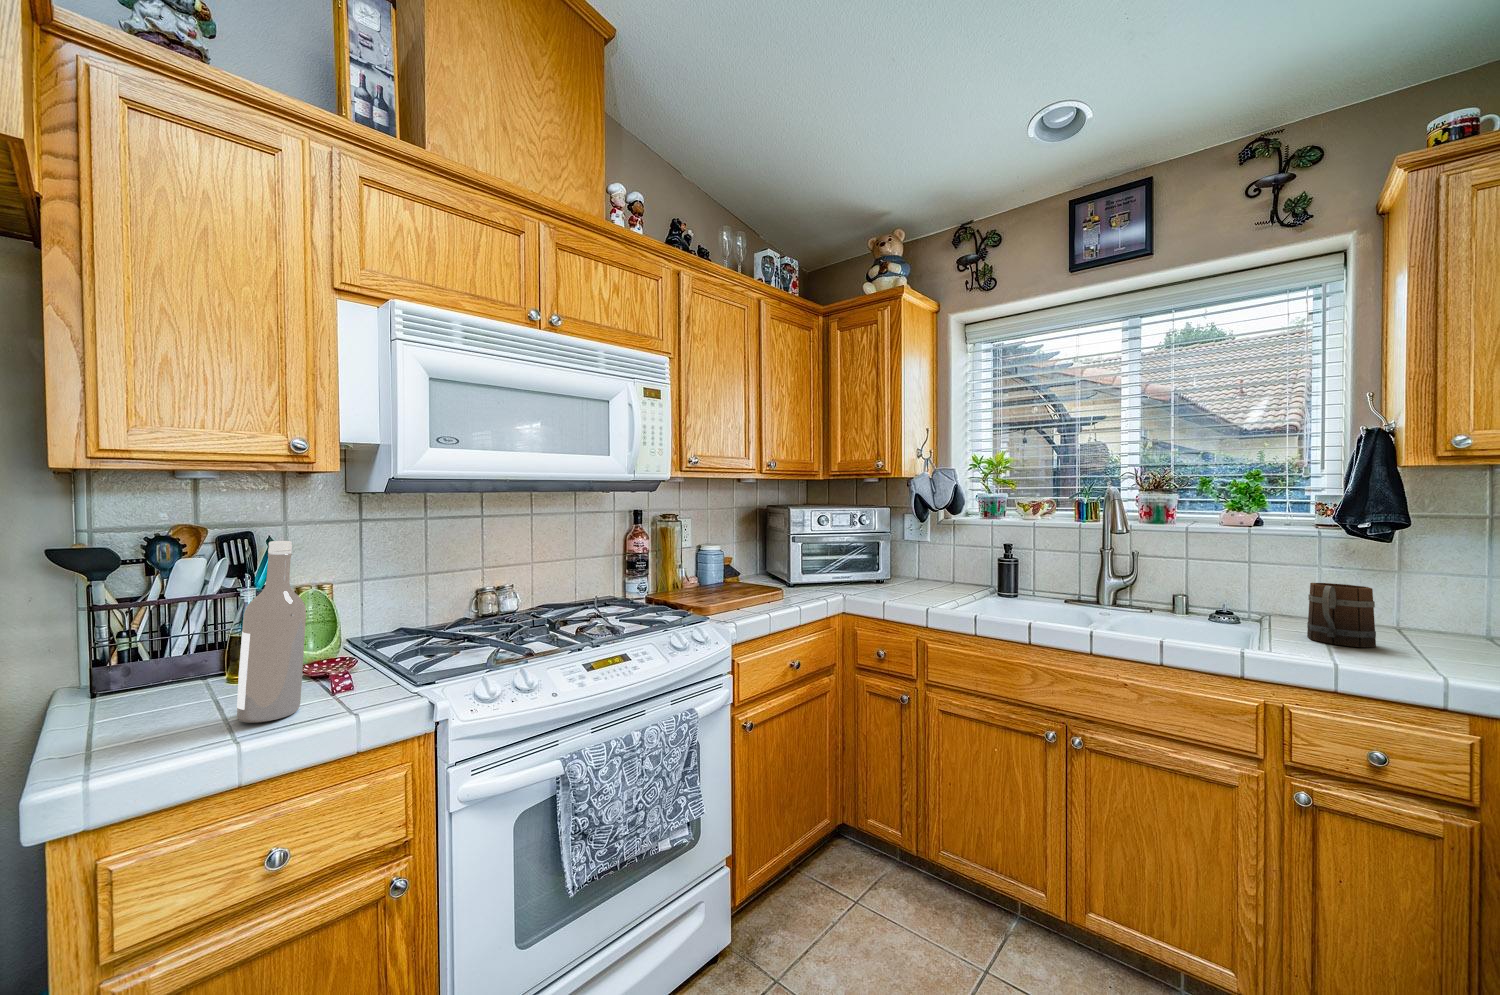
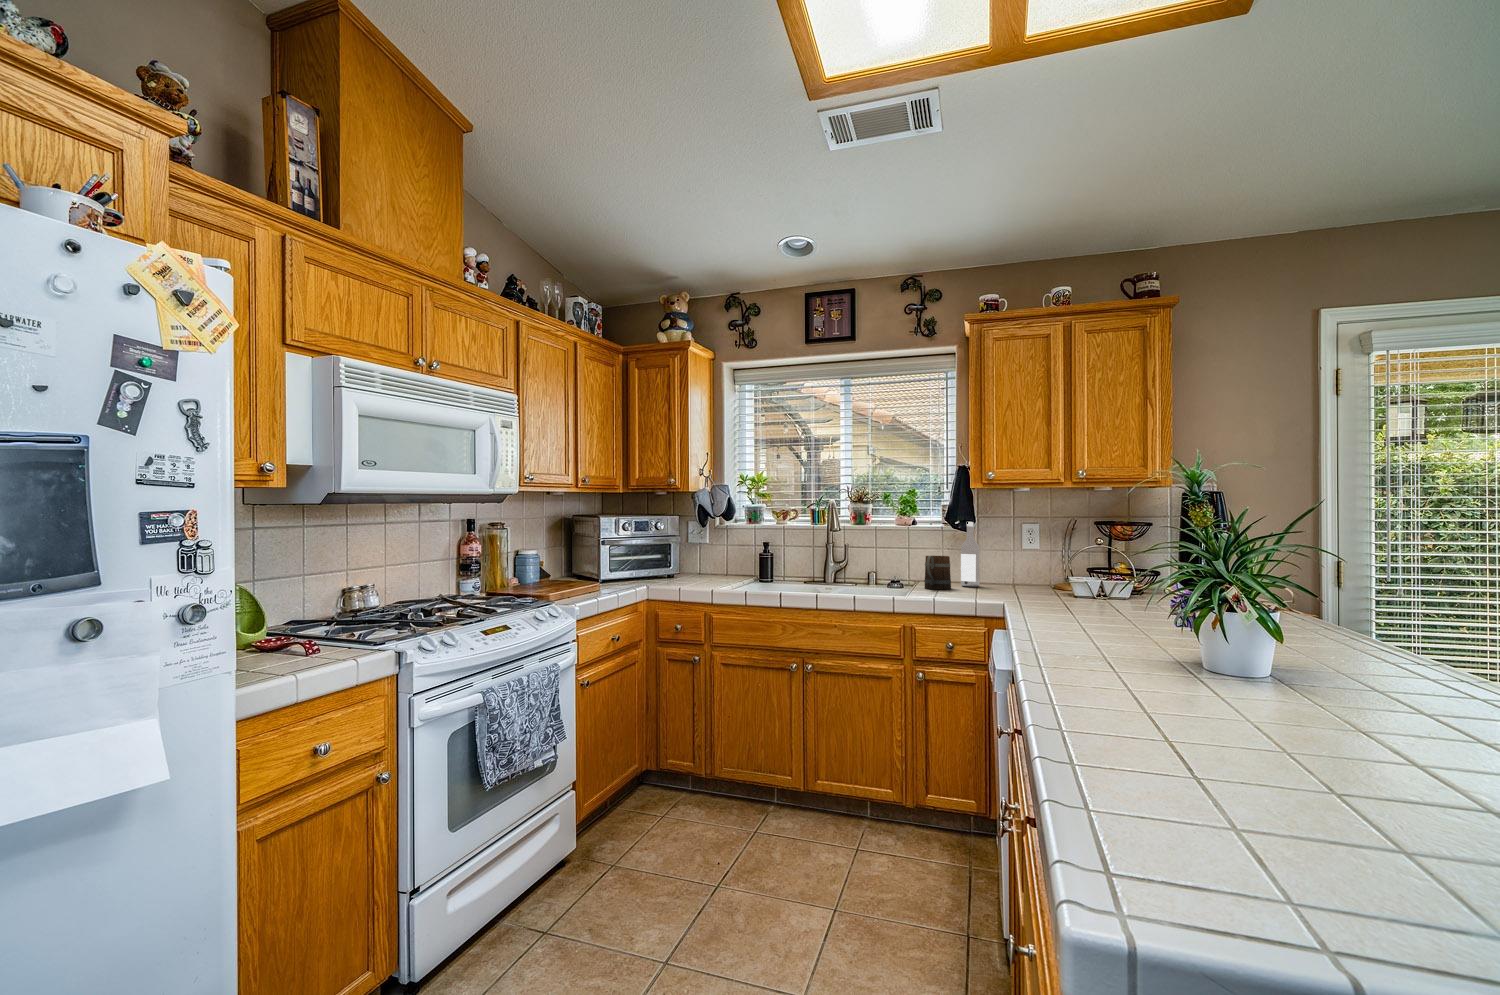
wine bottle: present [237,541,306,723] -> present [961,522,980,587]

